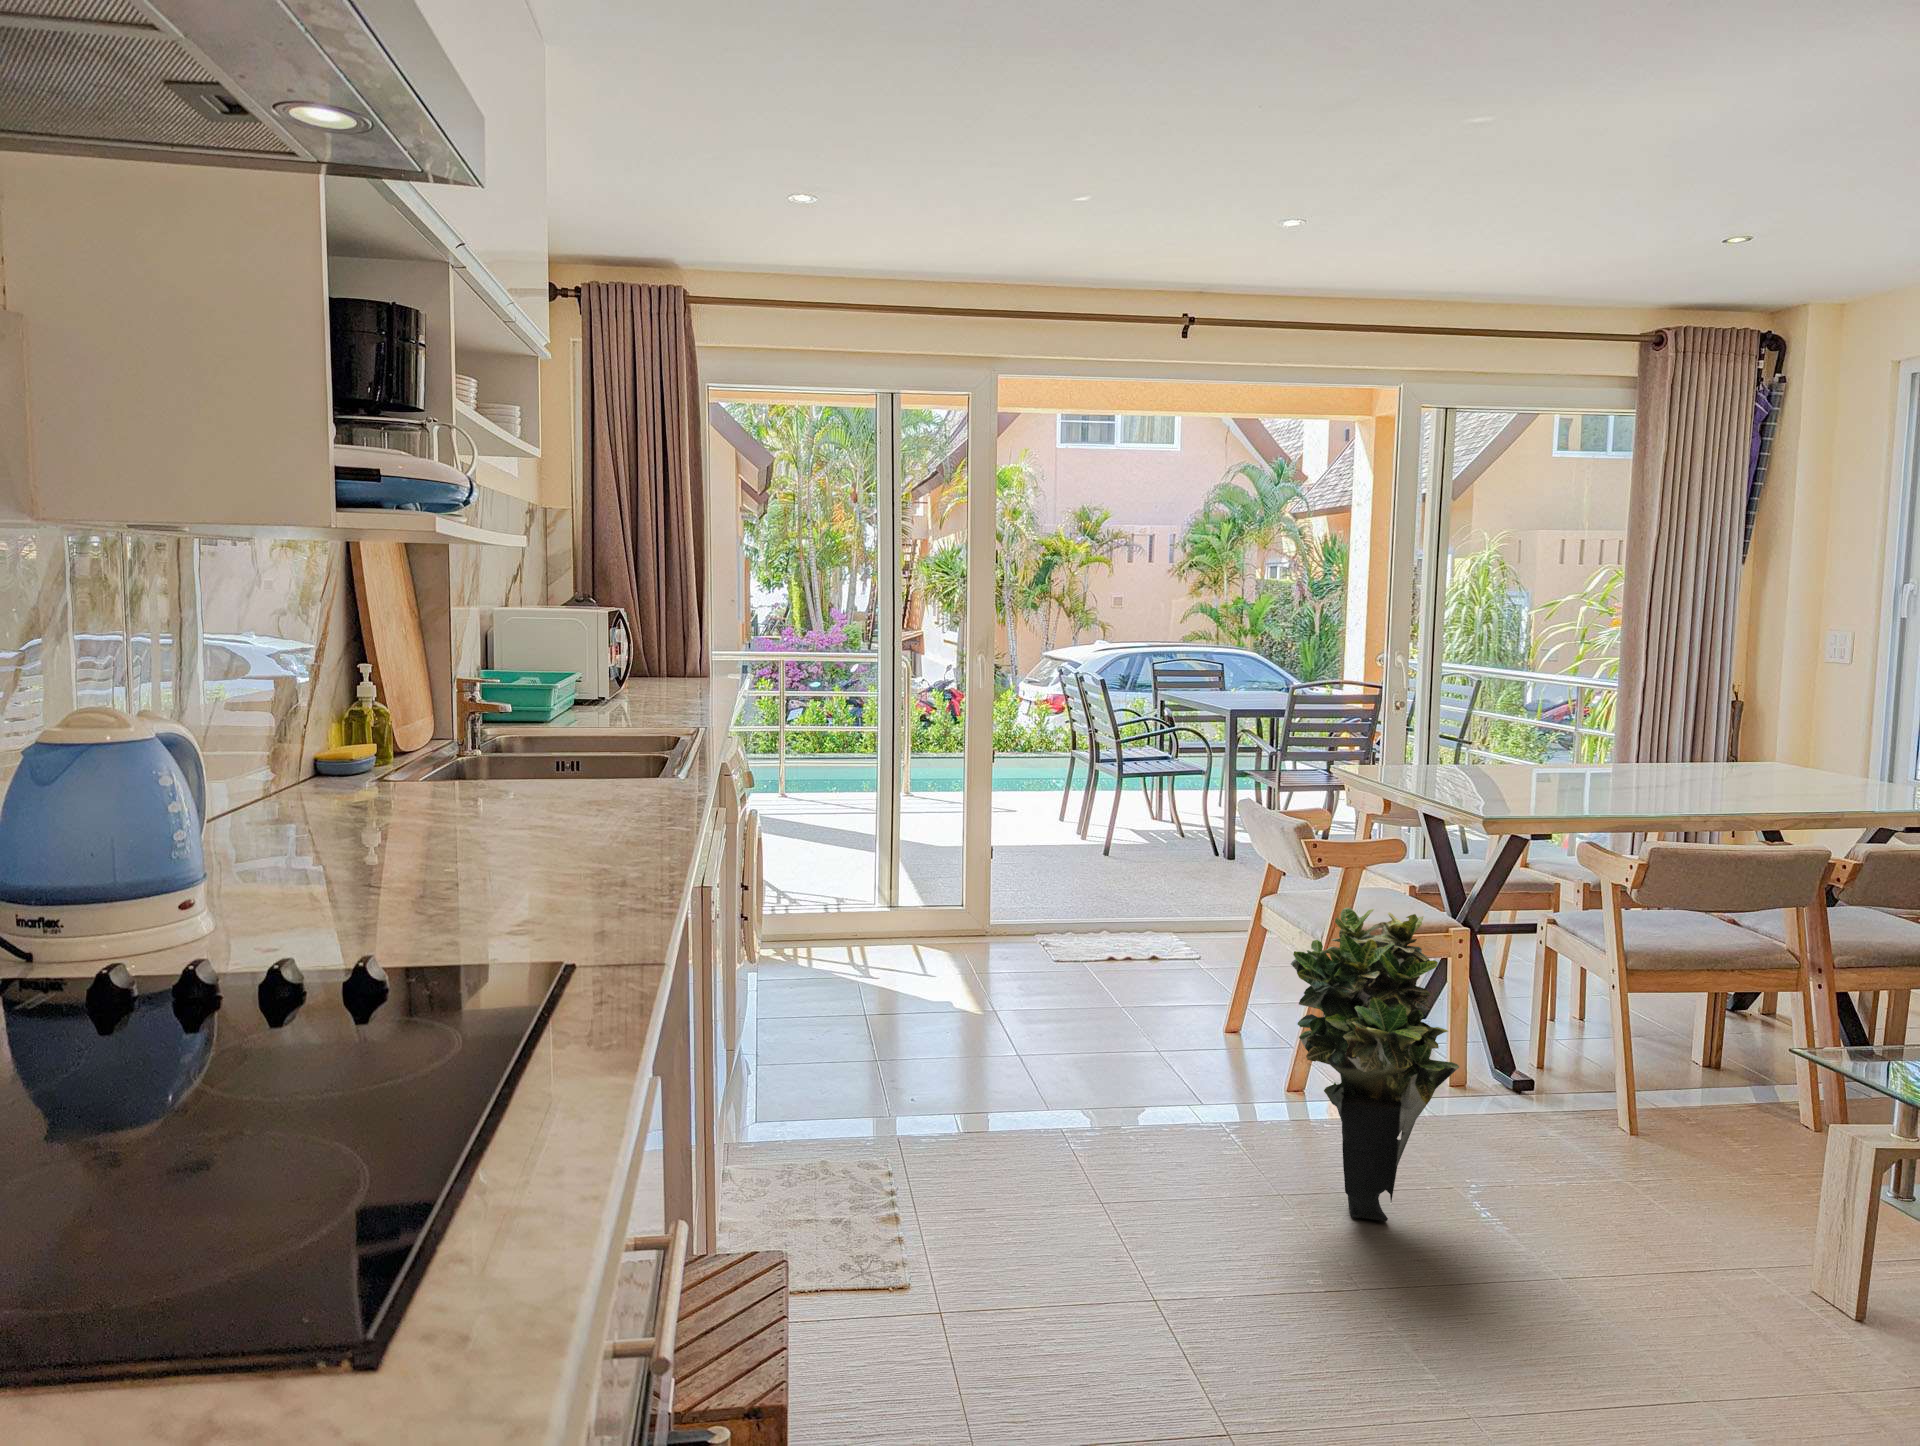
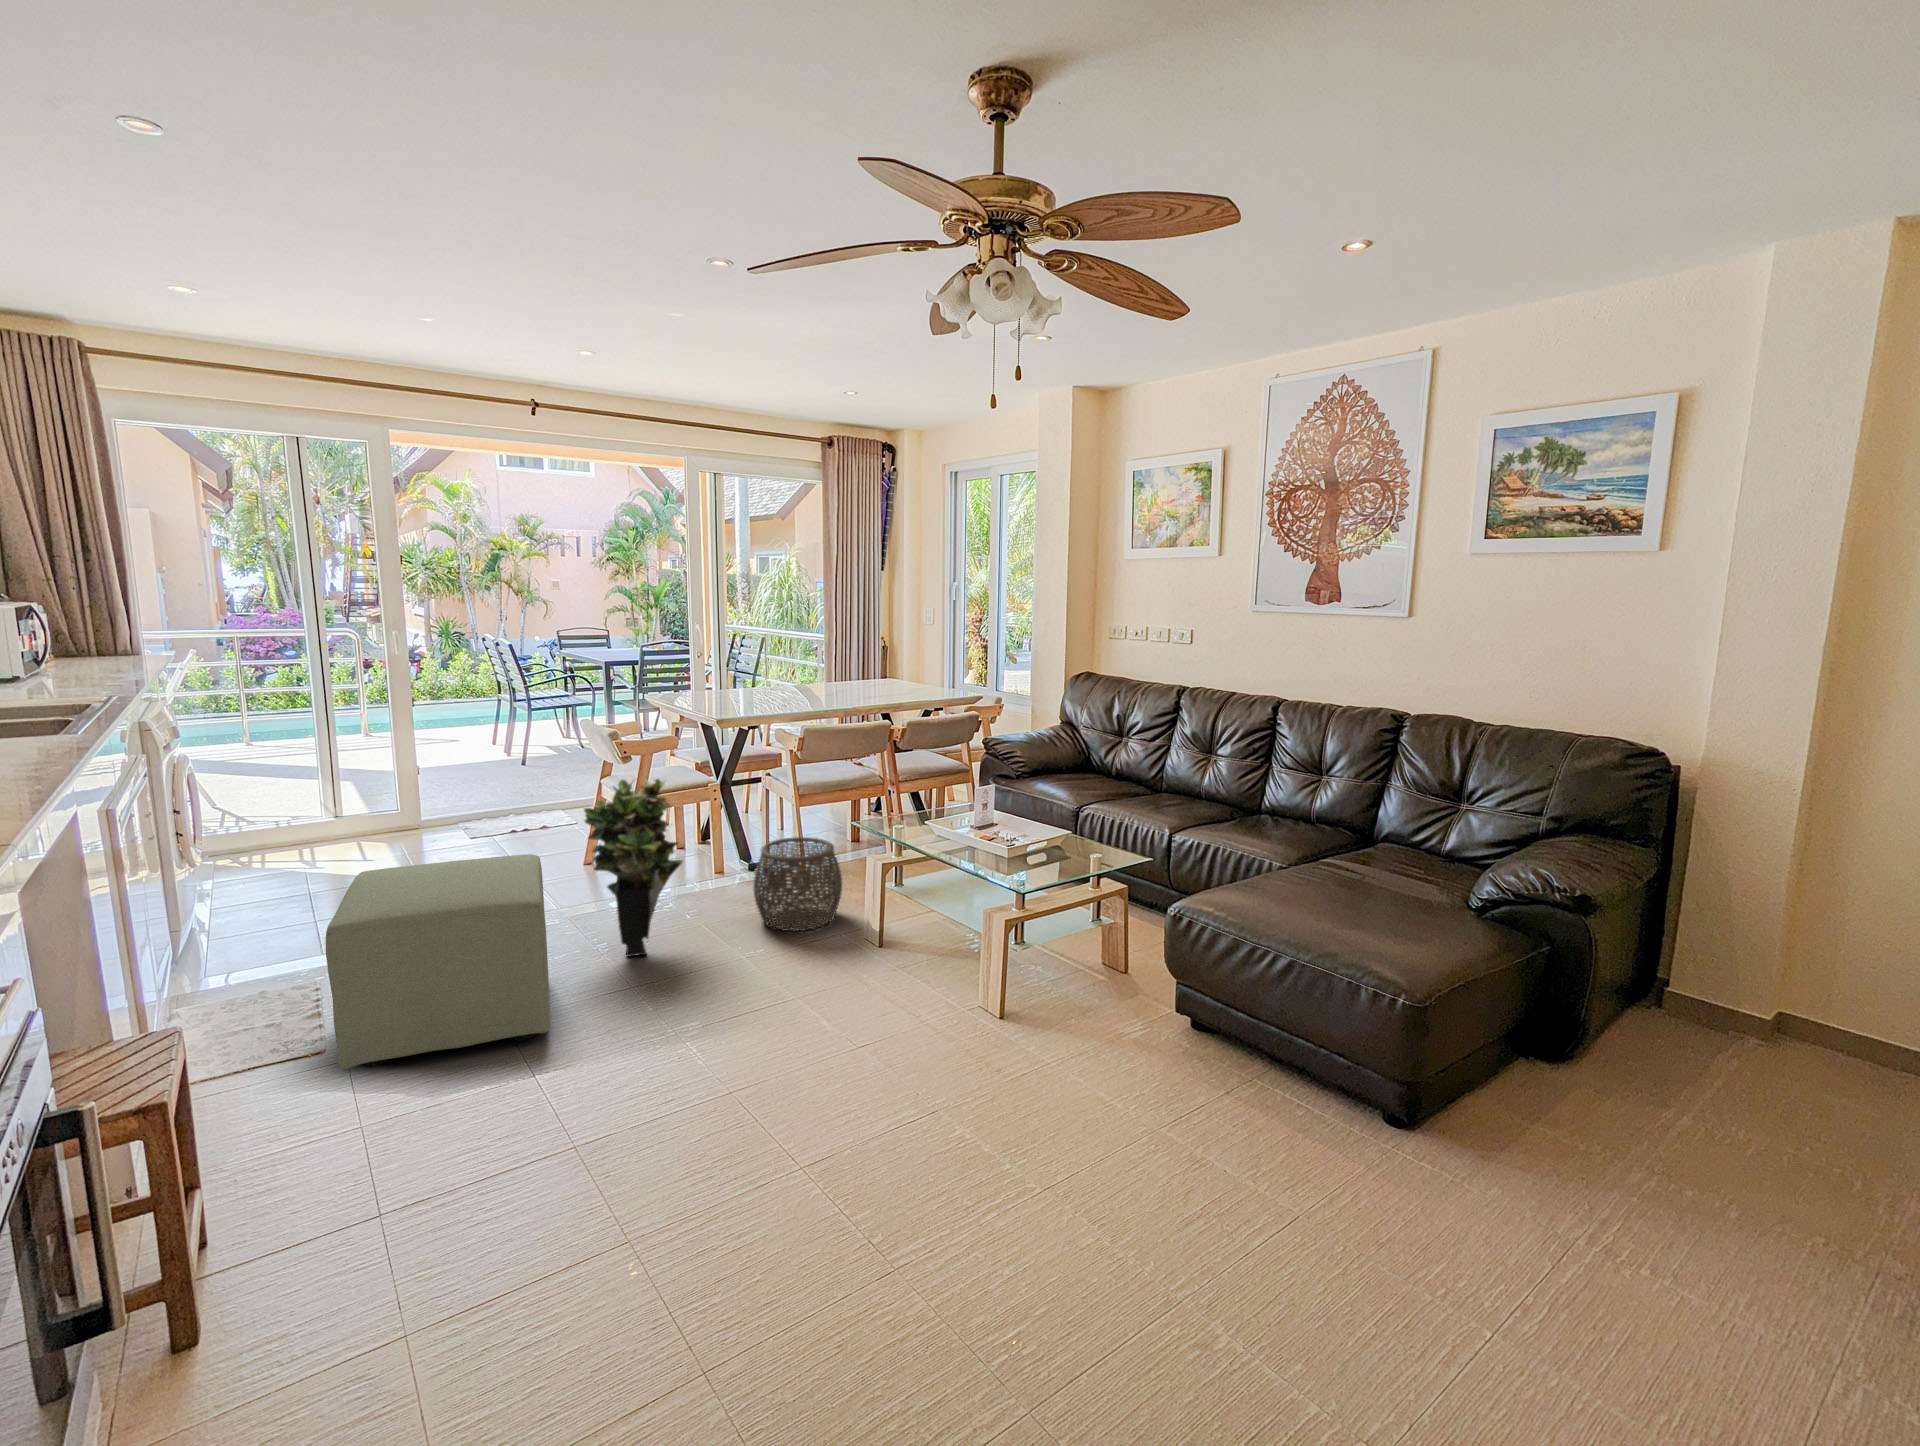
ottoman: none [963,1014,1280,1350] -> present [326,854,550,1070]
woven basket: none [1565,1046,1752,1233] -> present [753,837,842,931]

